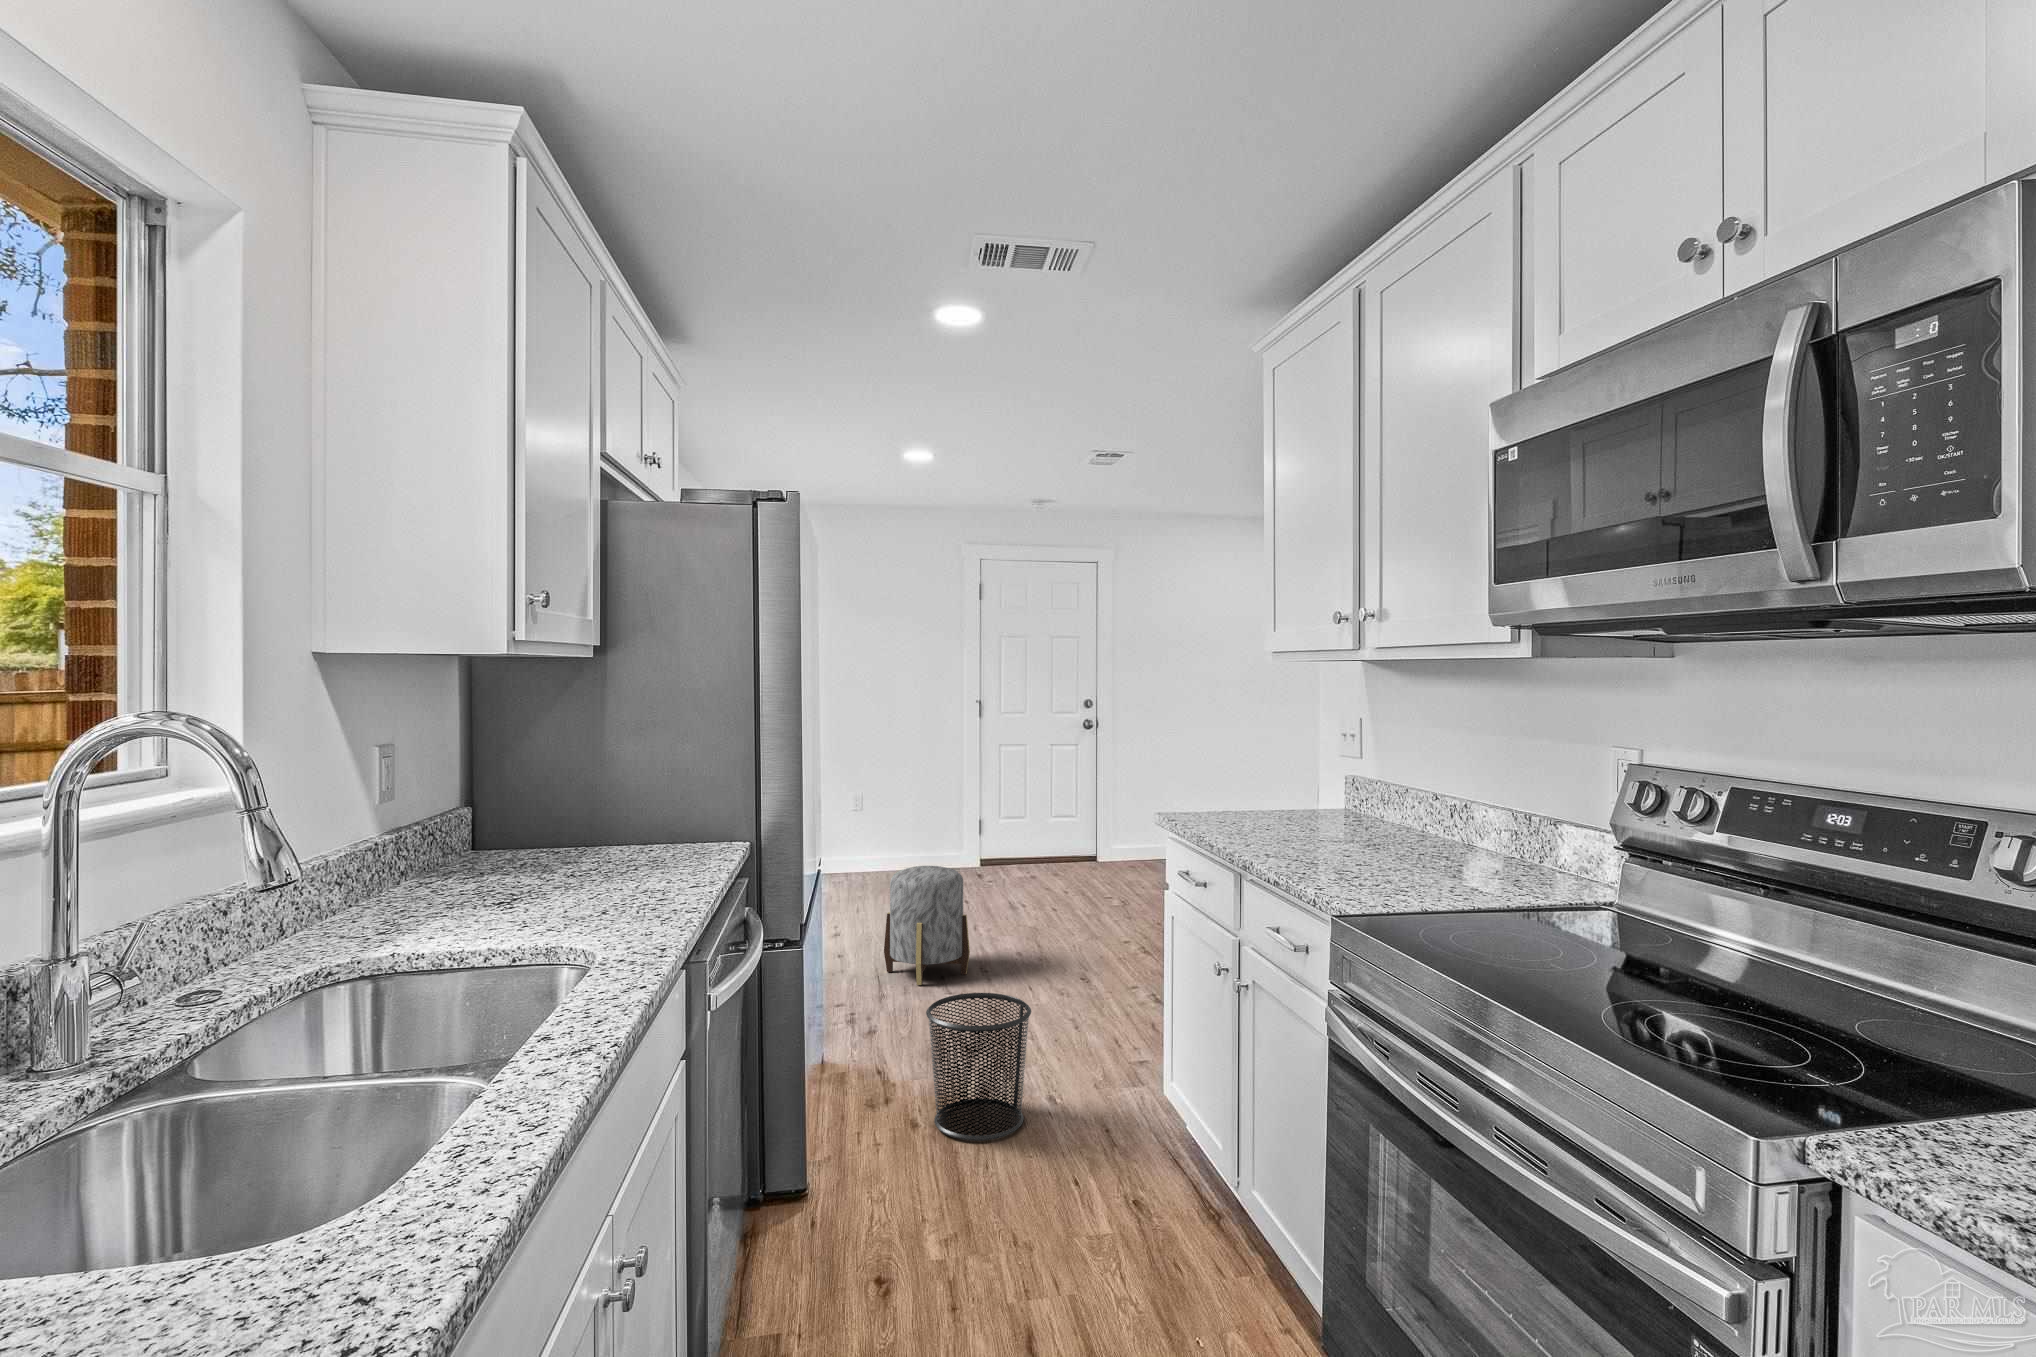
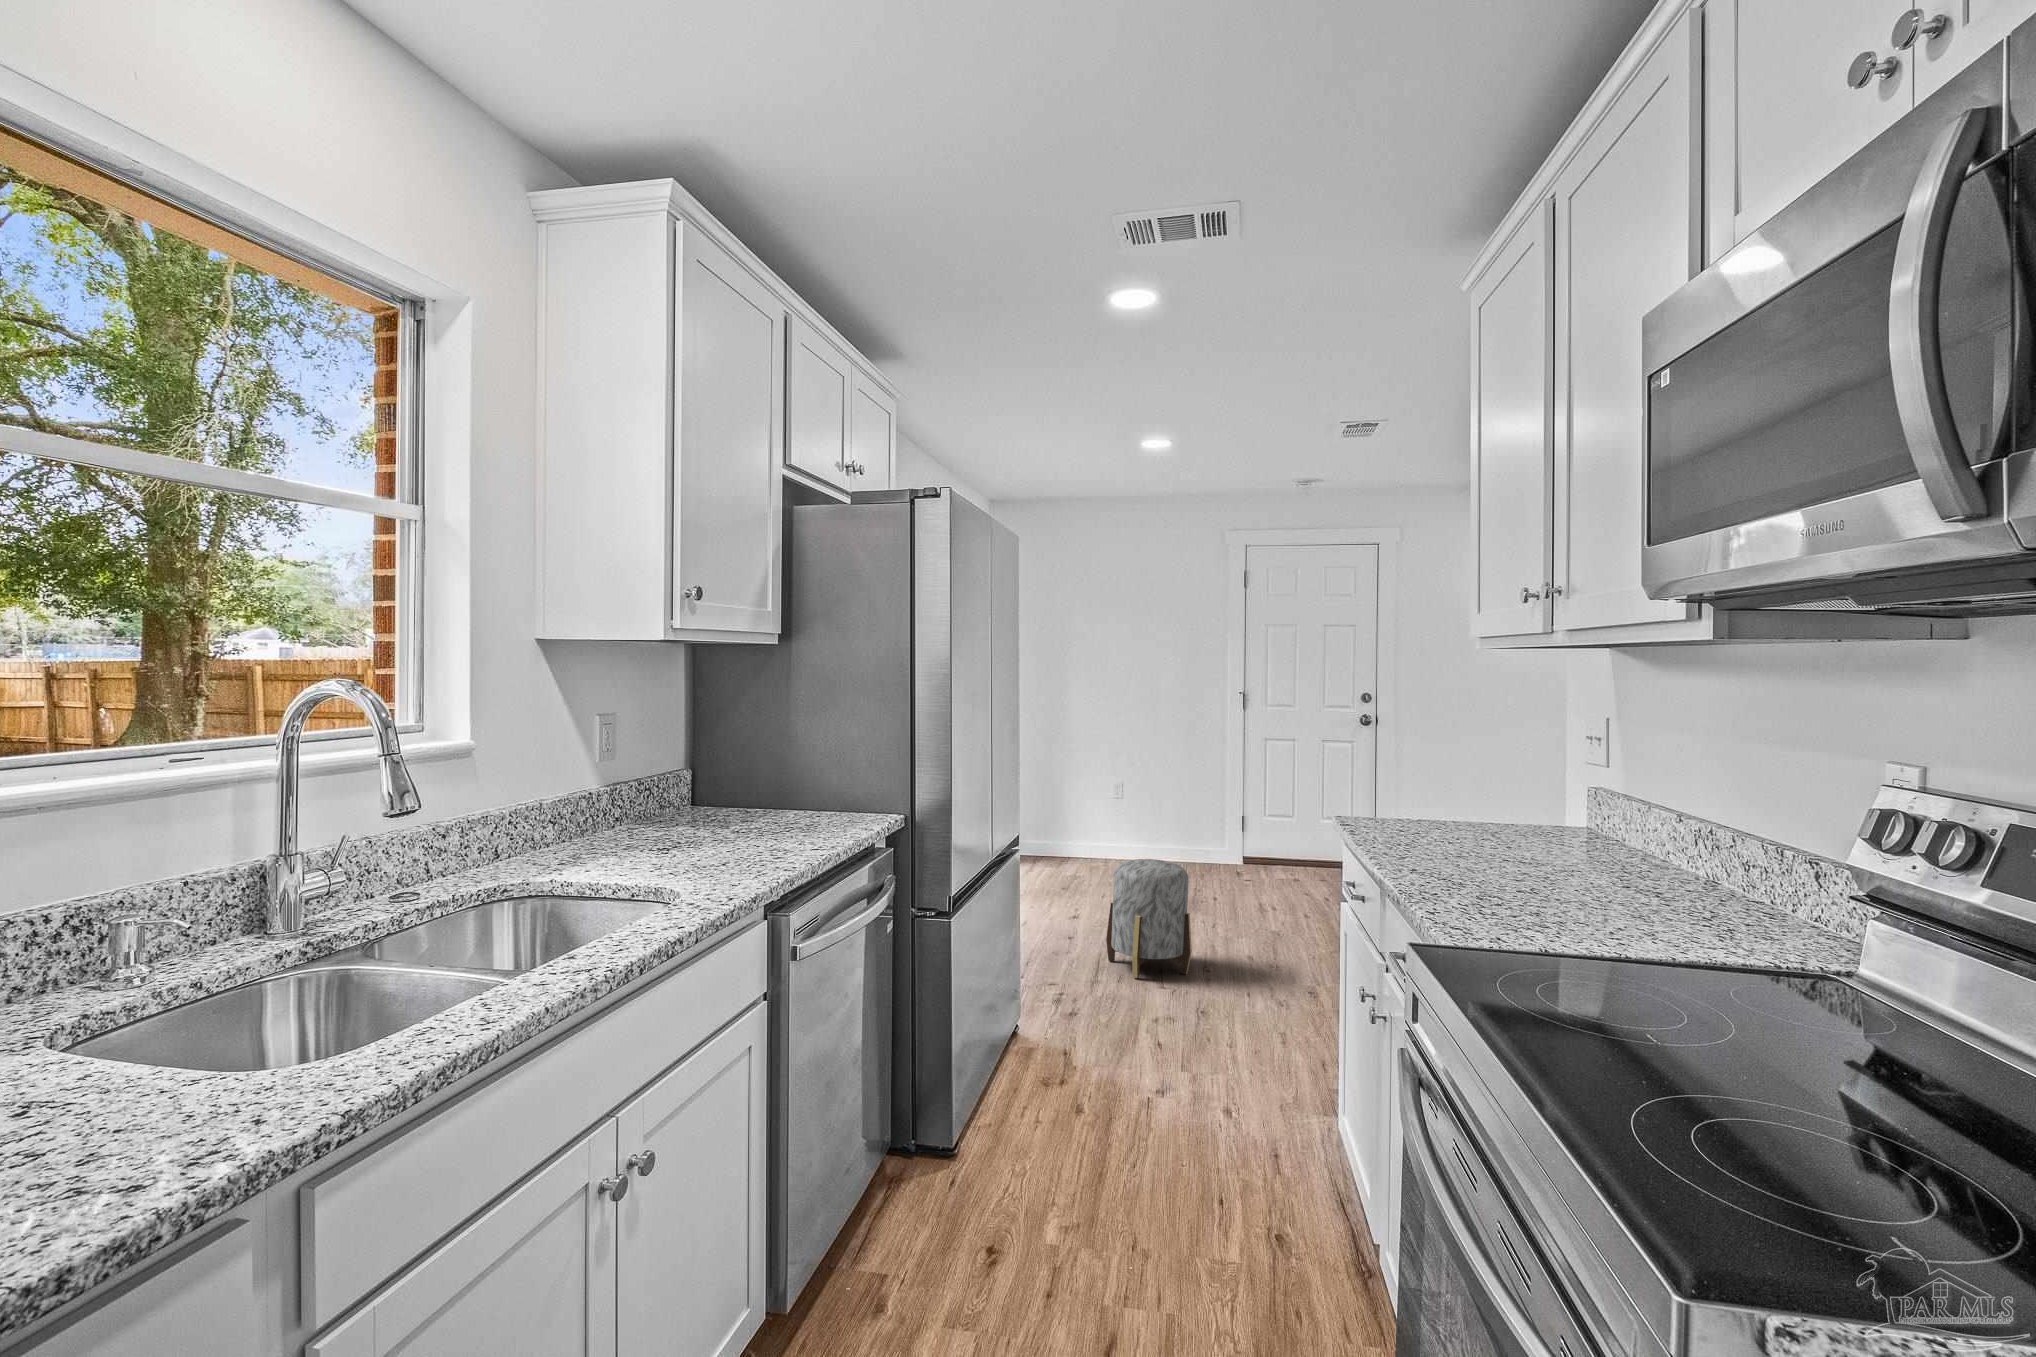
trash can: present [926,993,1031,1141] -> none [1095,990,1202,1141]

